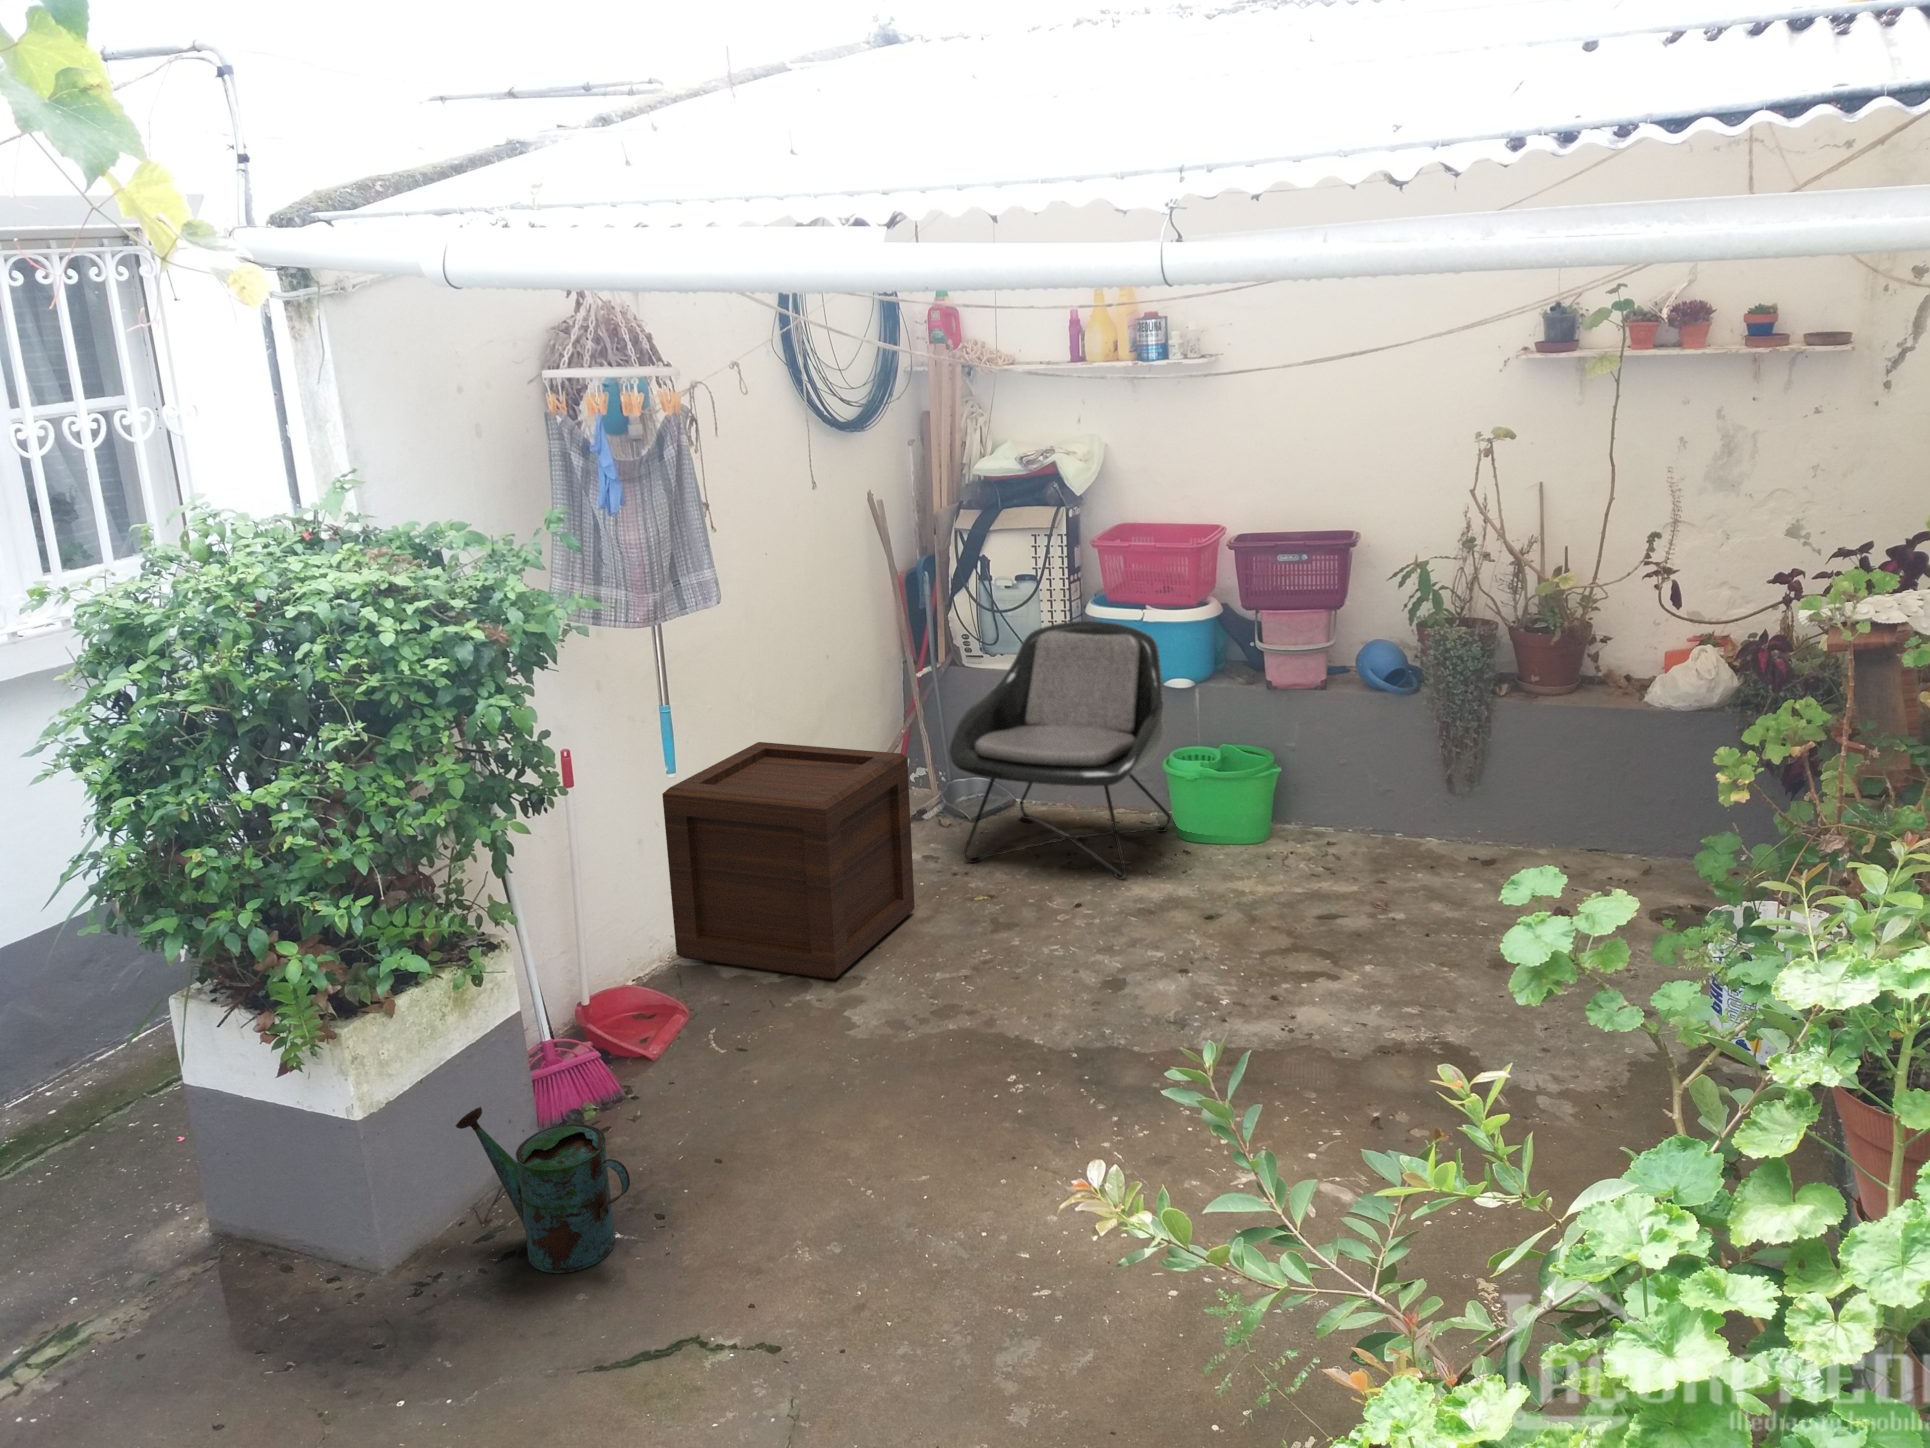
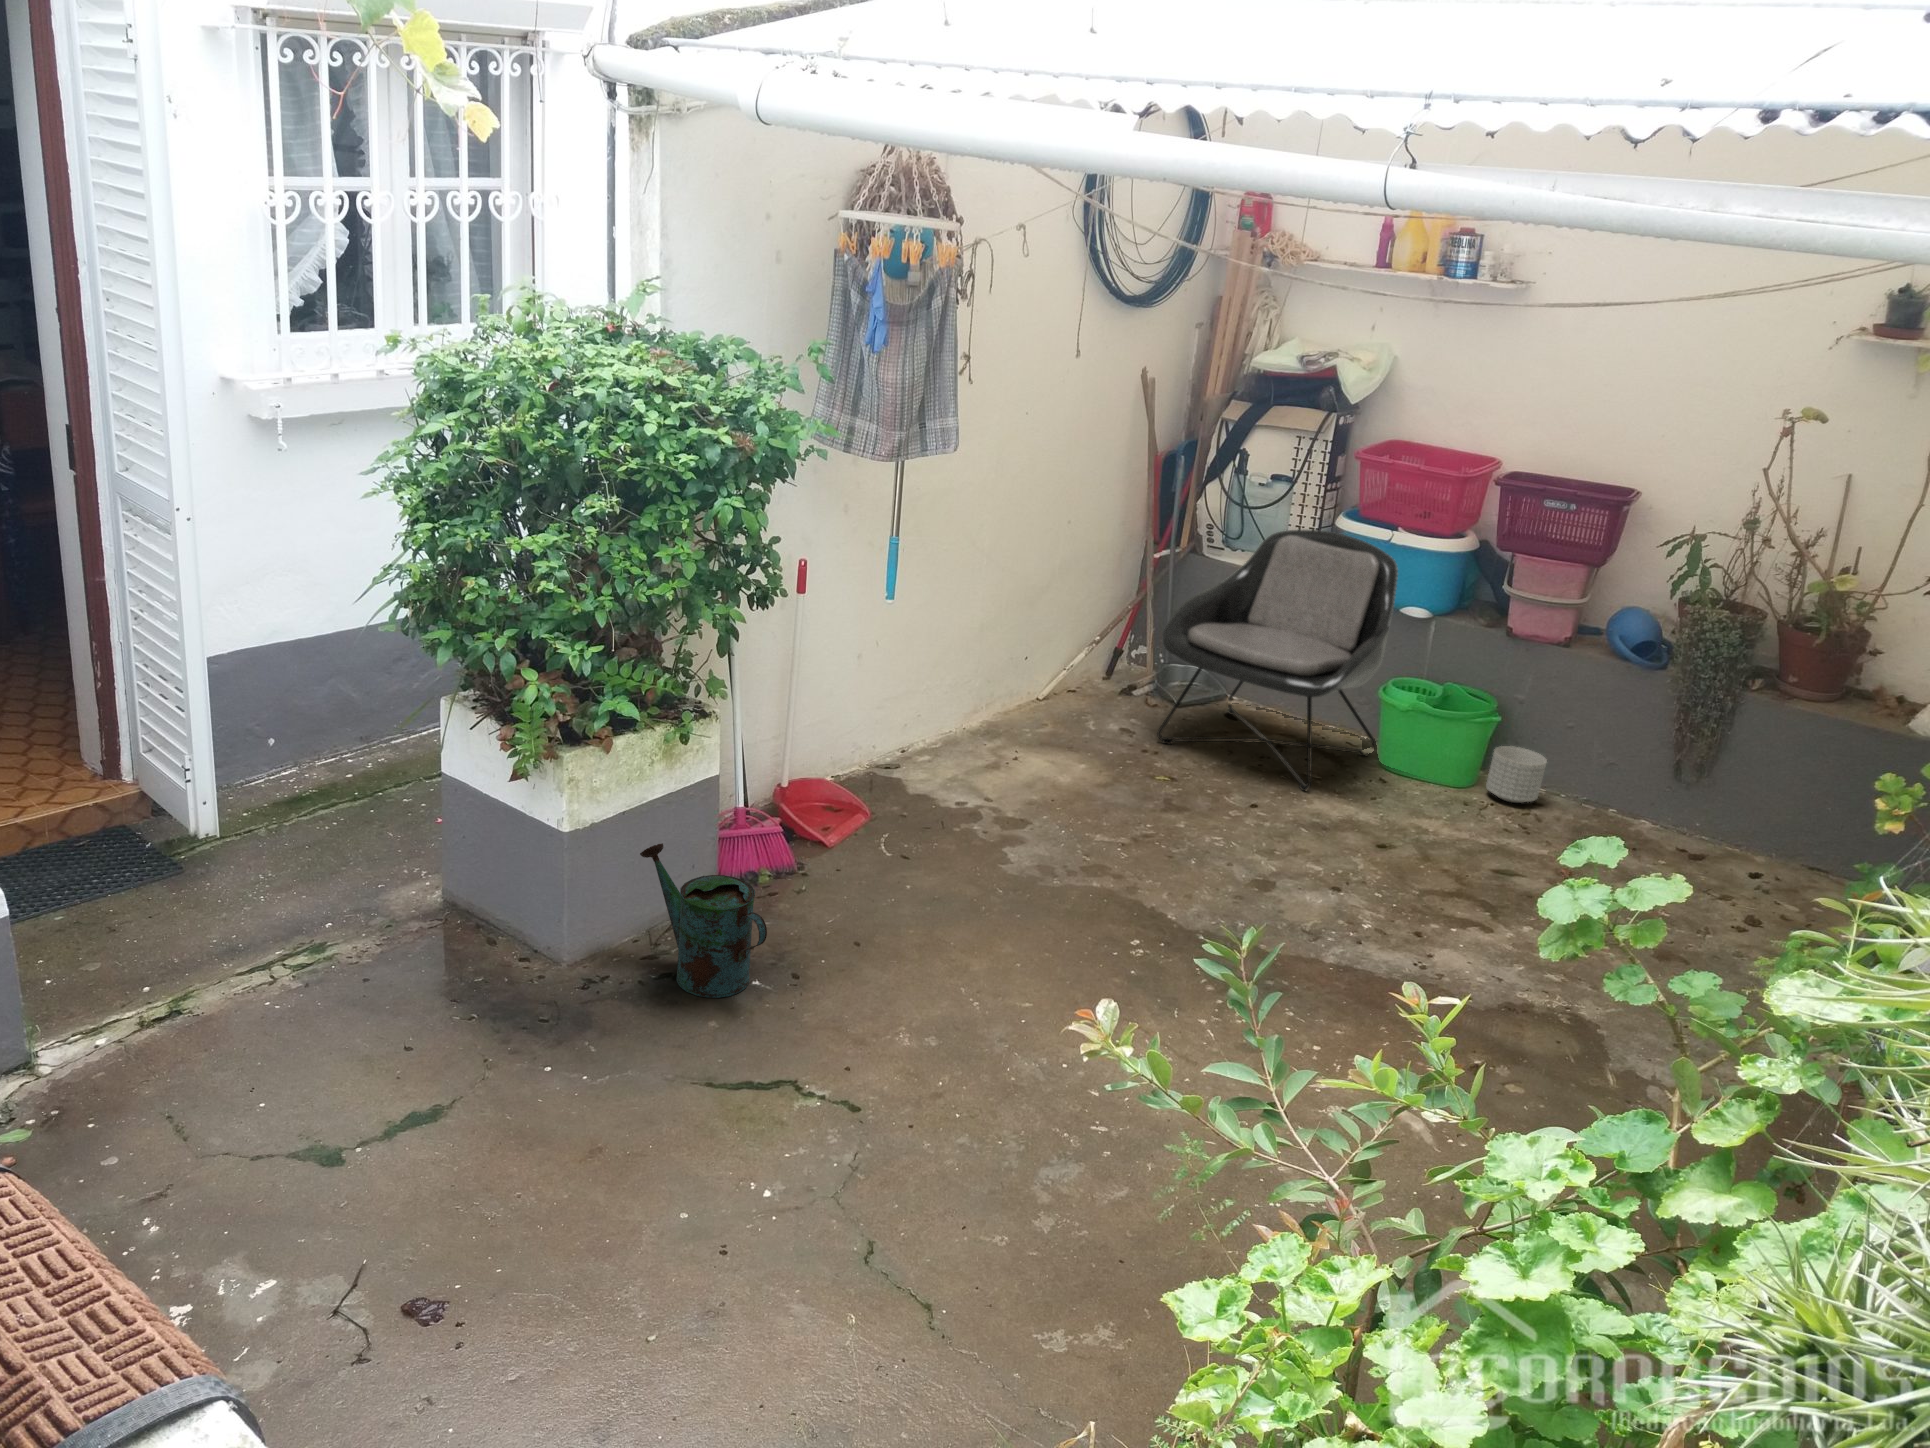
wooden crate: present [662,742,915,979] -> none [869,587,1115,817]
planter: none [1282,792,1331,846] -> present [1486,746,1547,803]

